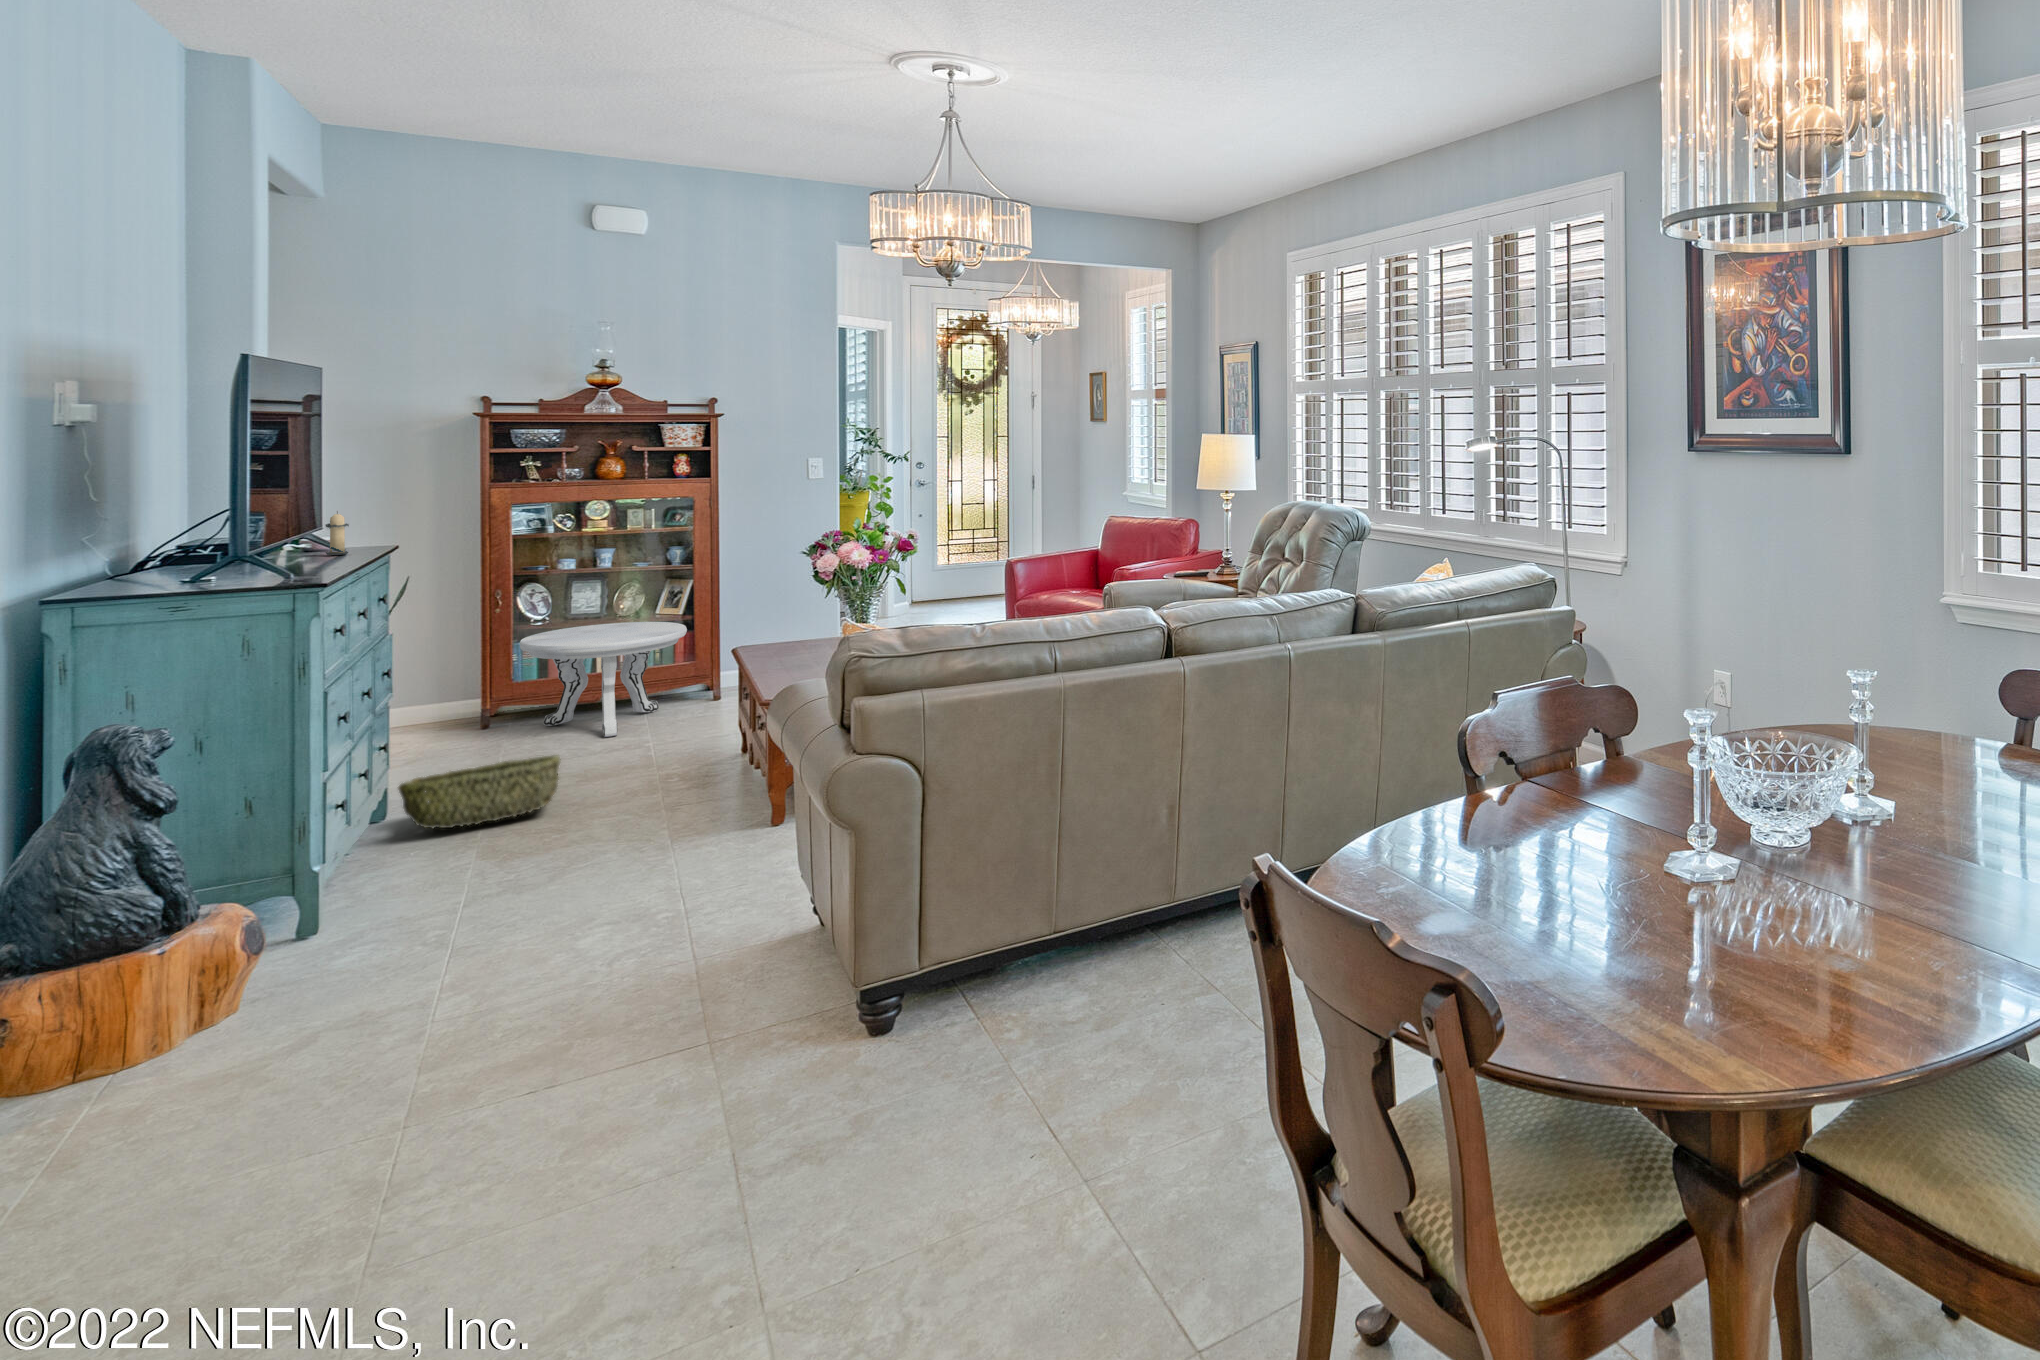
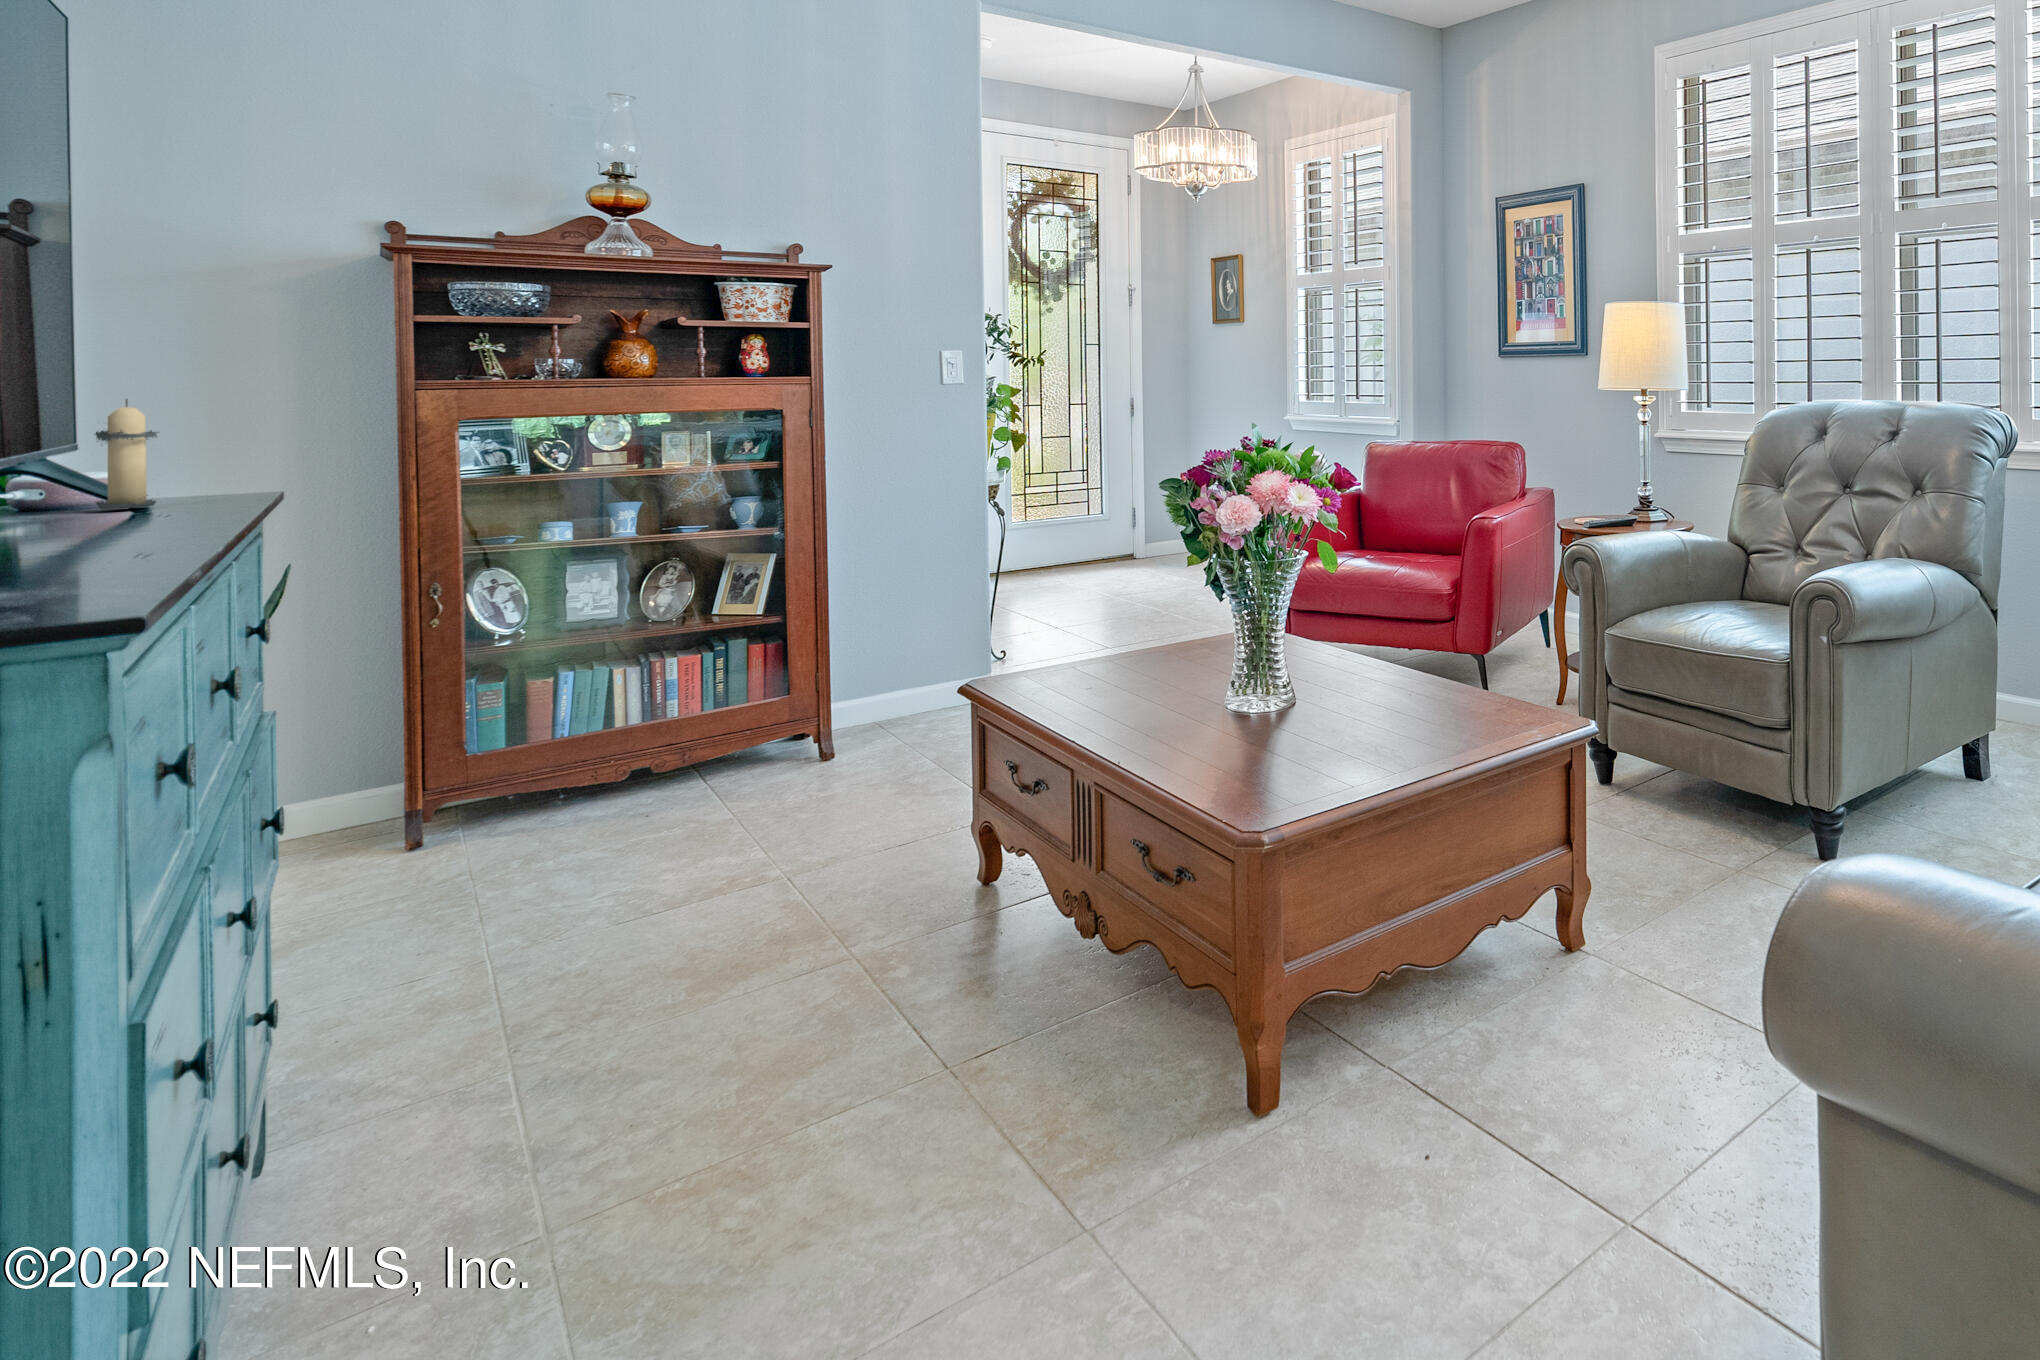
side table: present [520,622,687,737] -> none [491,632,796,863]
woven basket: present [399,755,561,828] -> none [302,955,692,1200]

